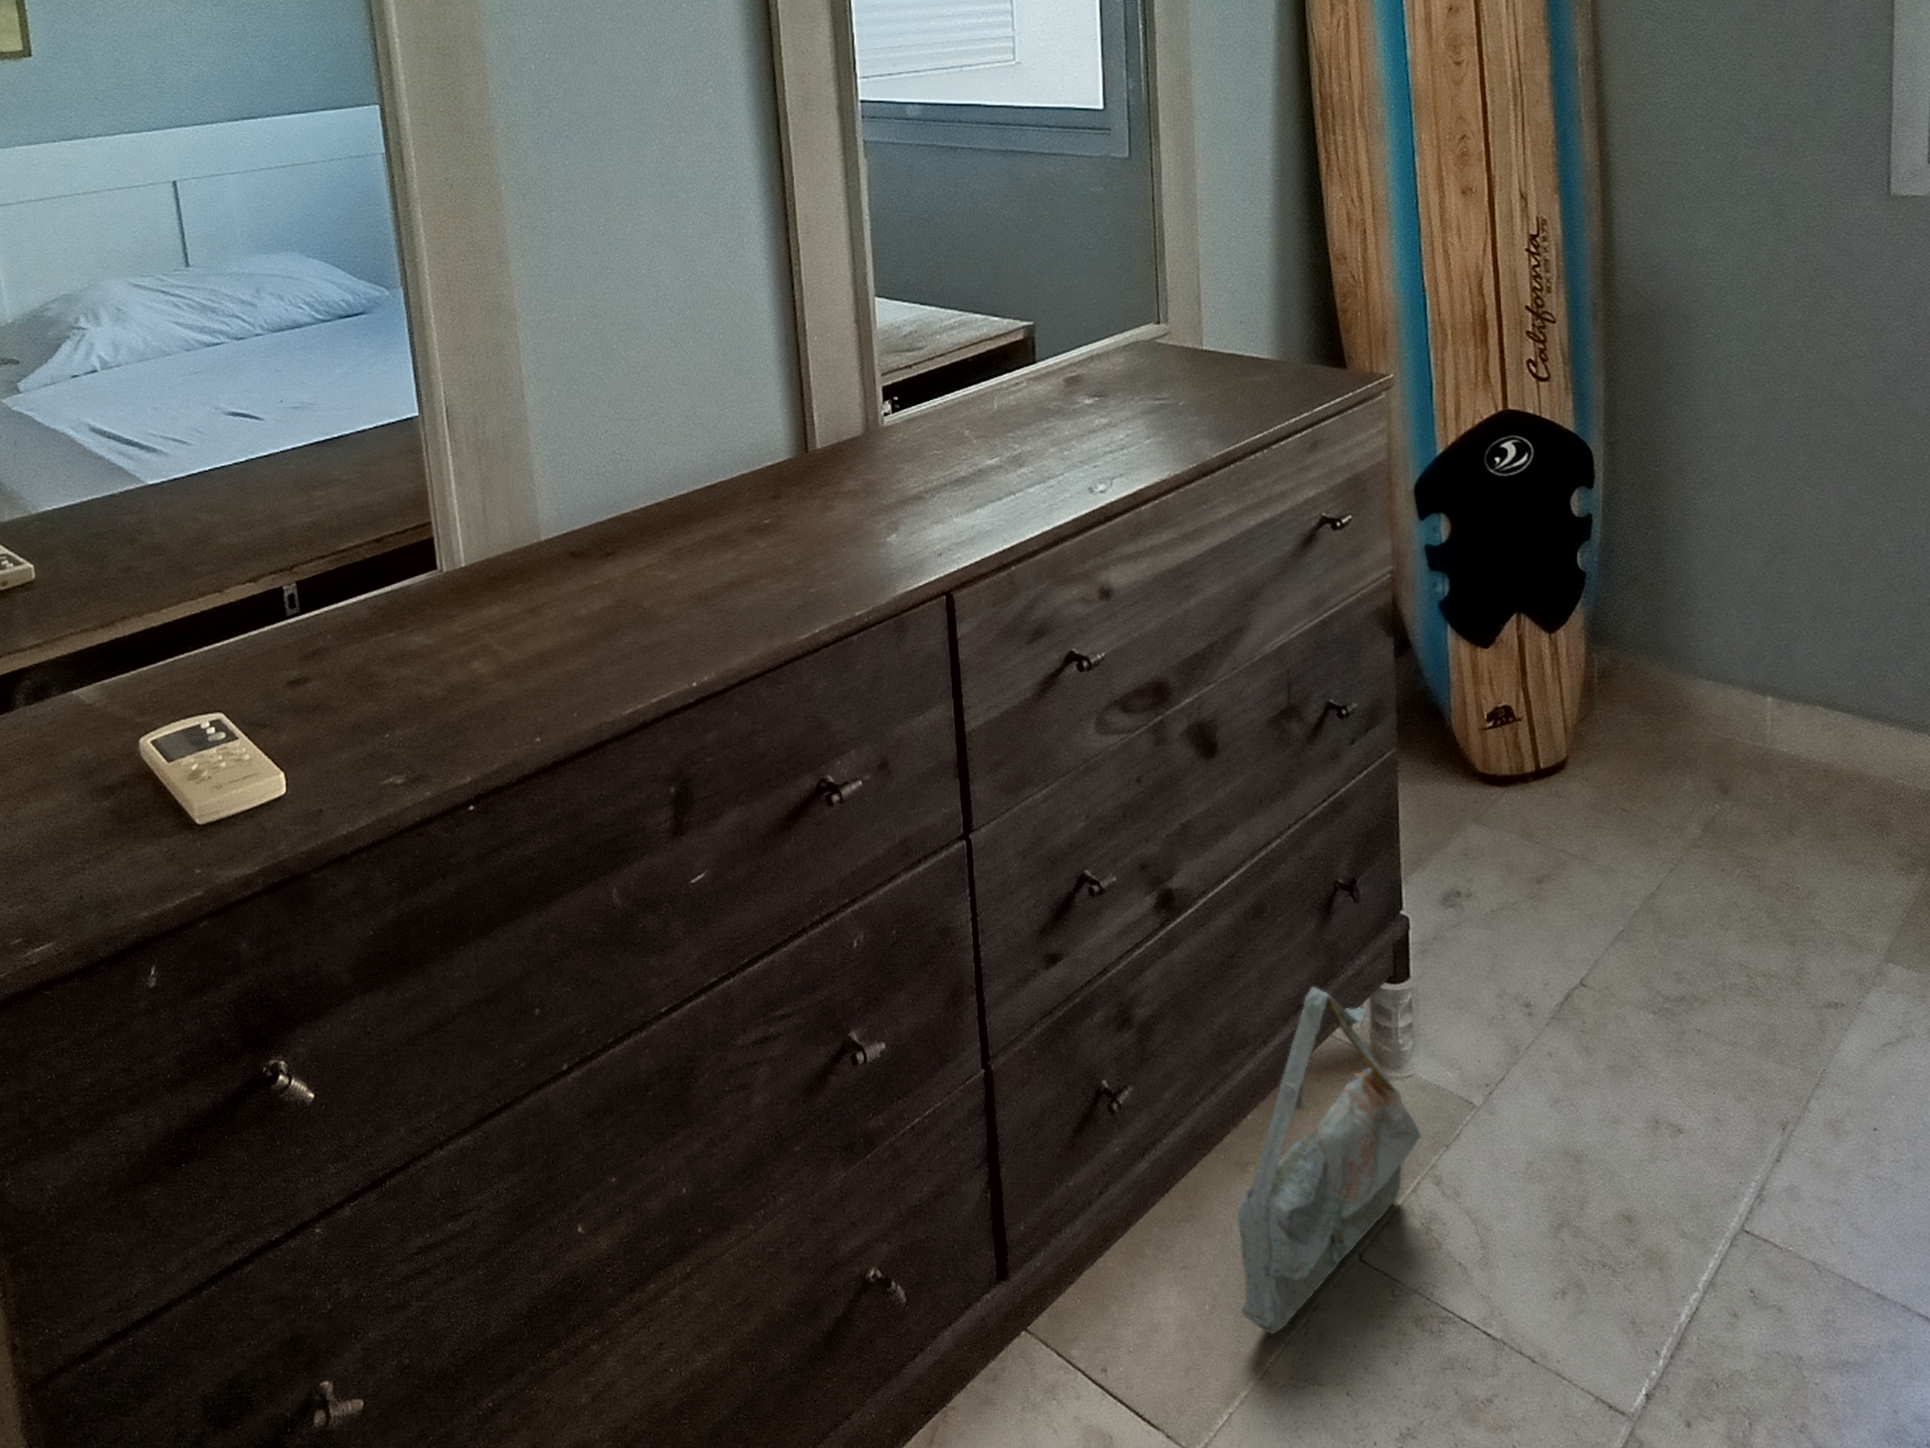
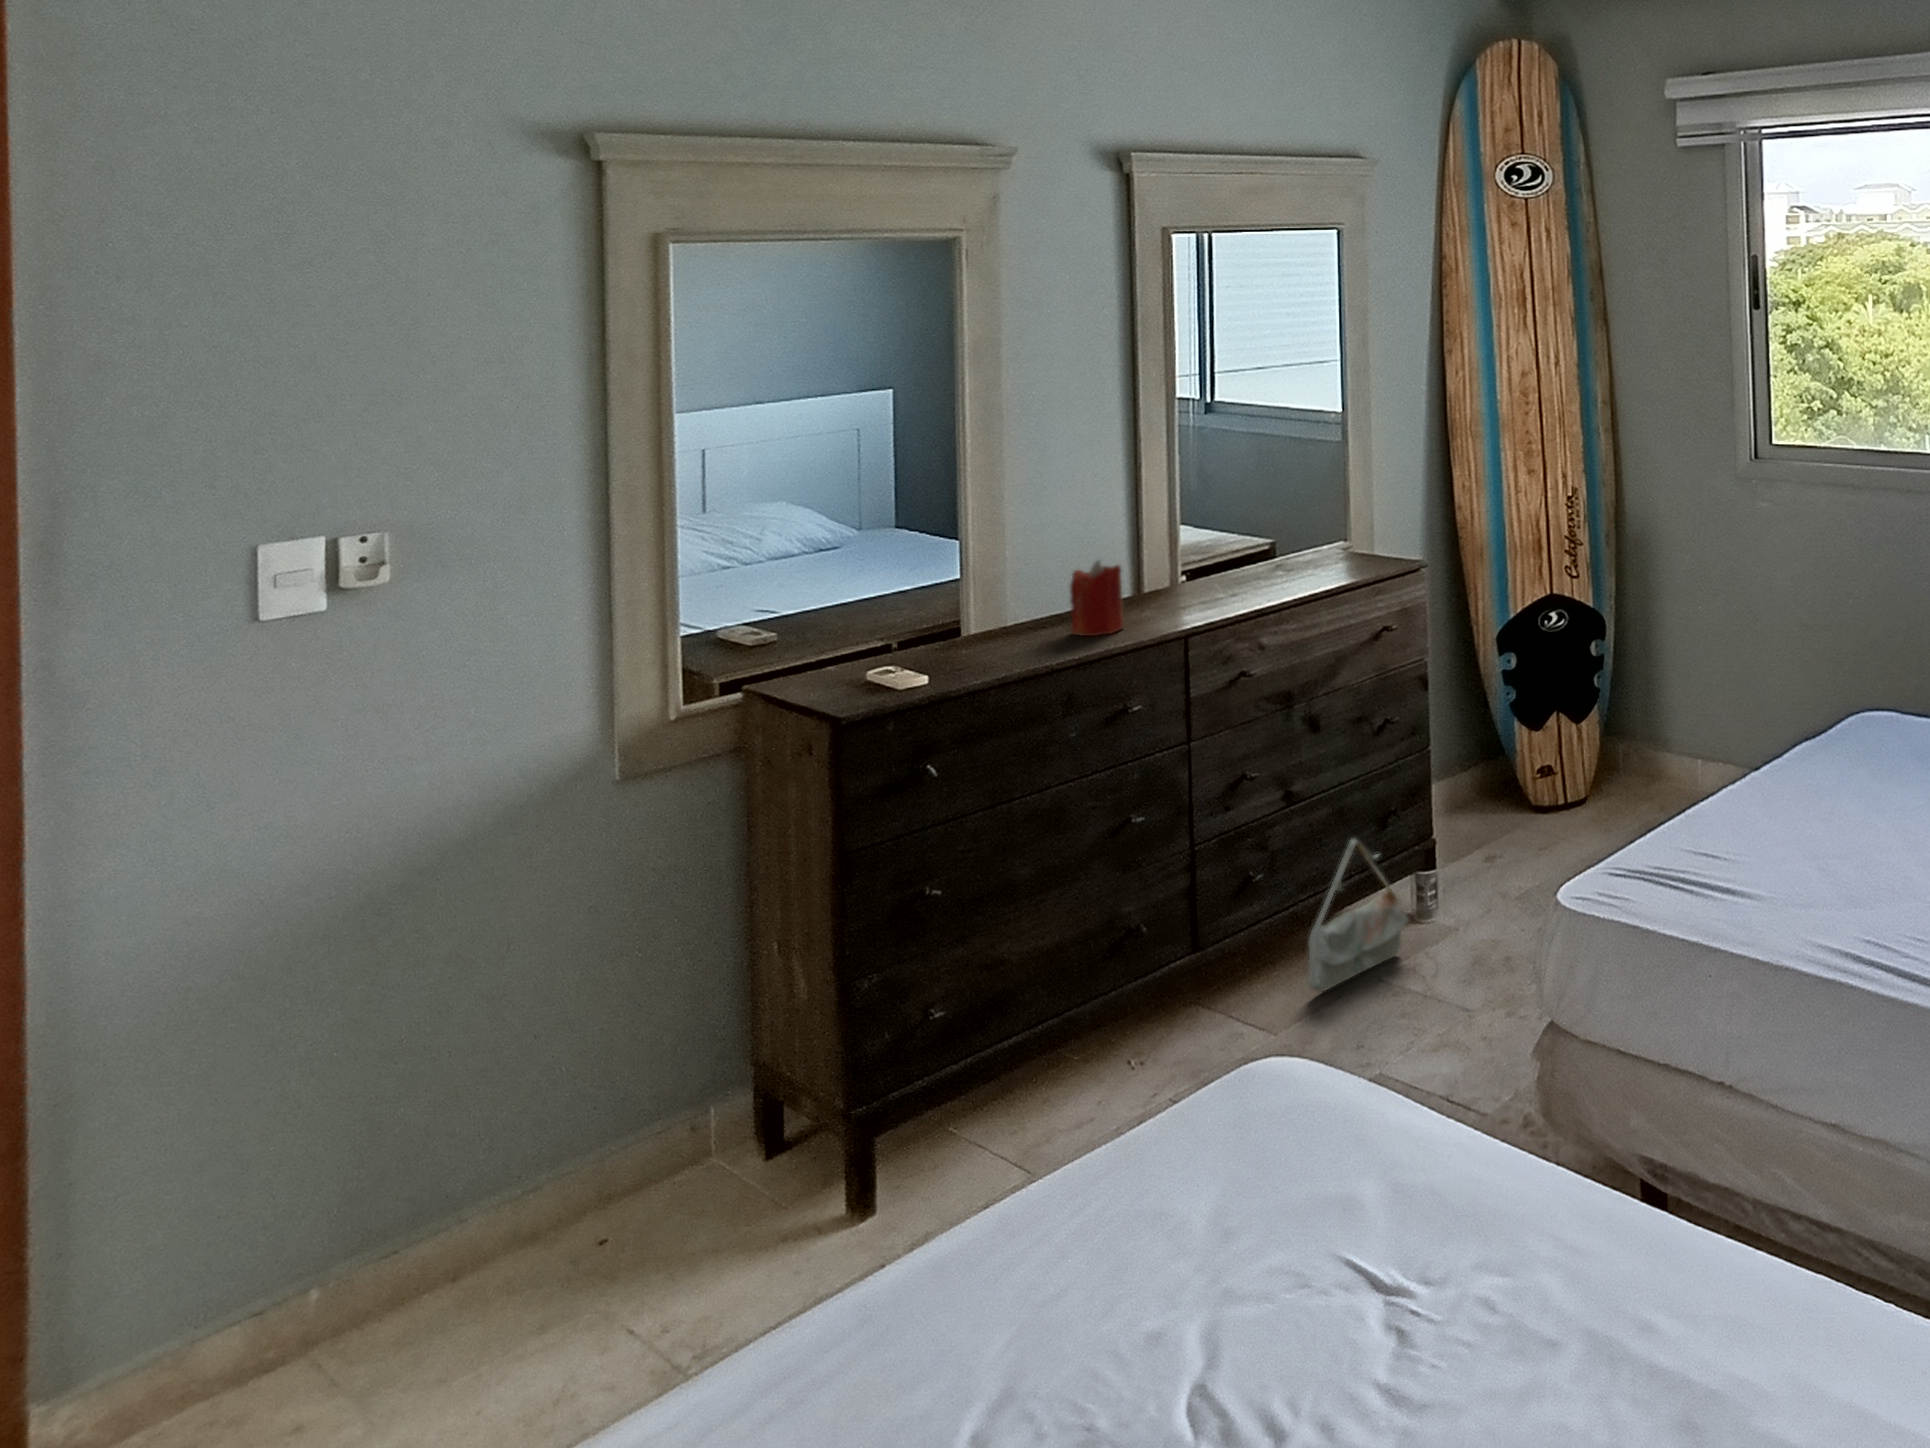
candle: none [665,390,799,585] -> present [1070,560,1124,636]

